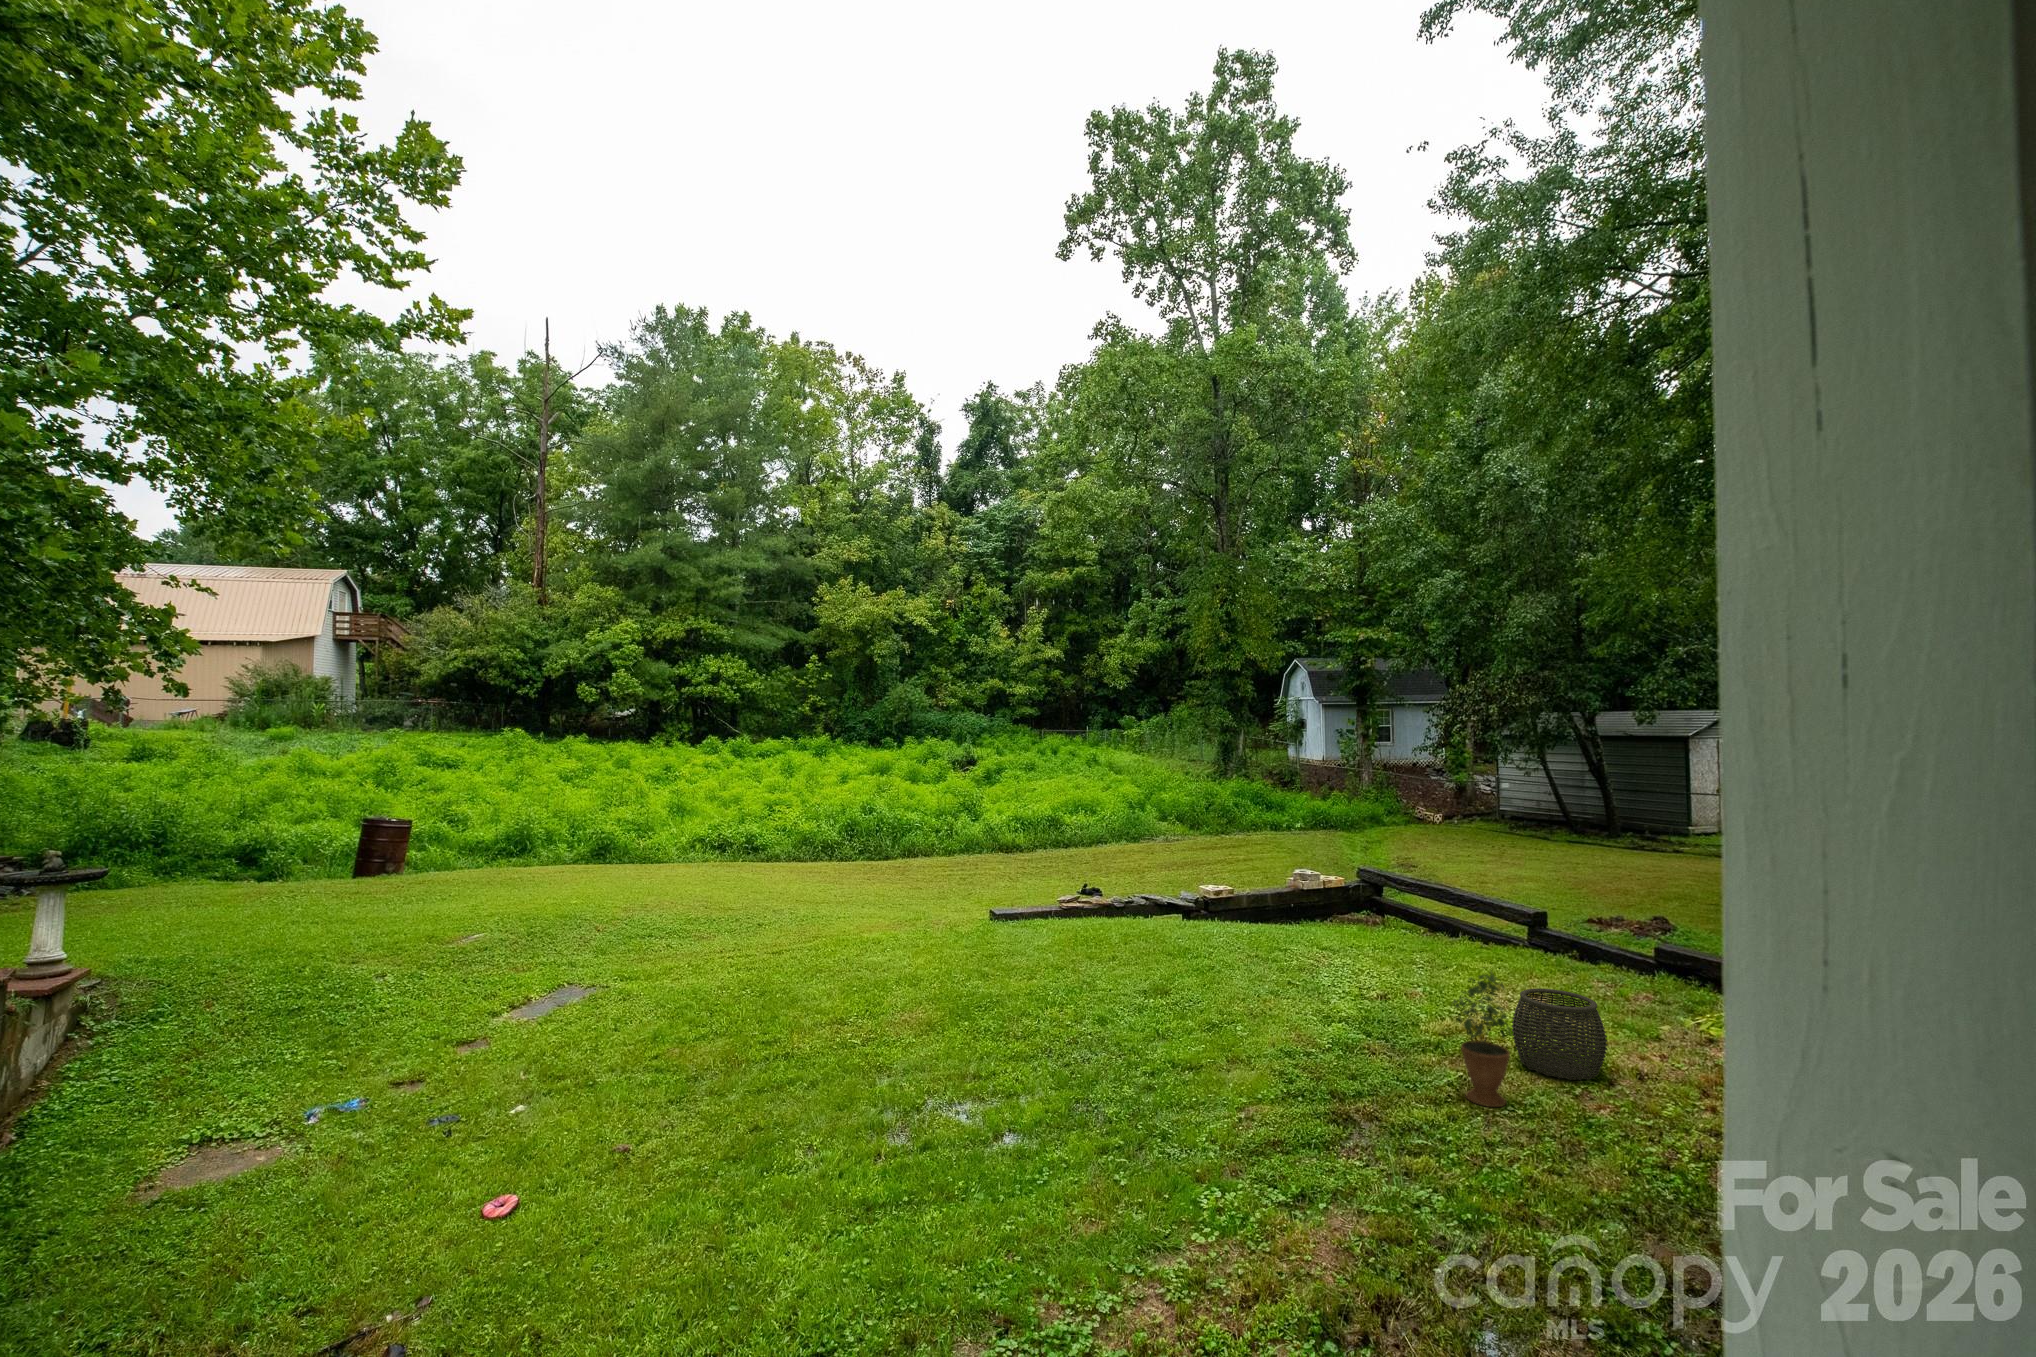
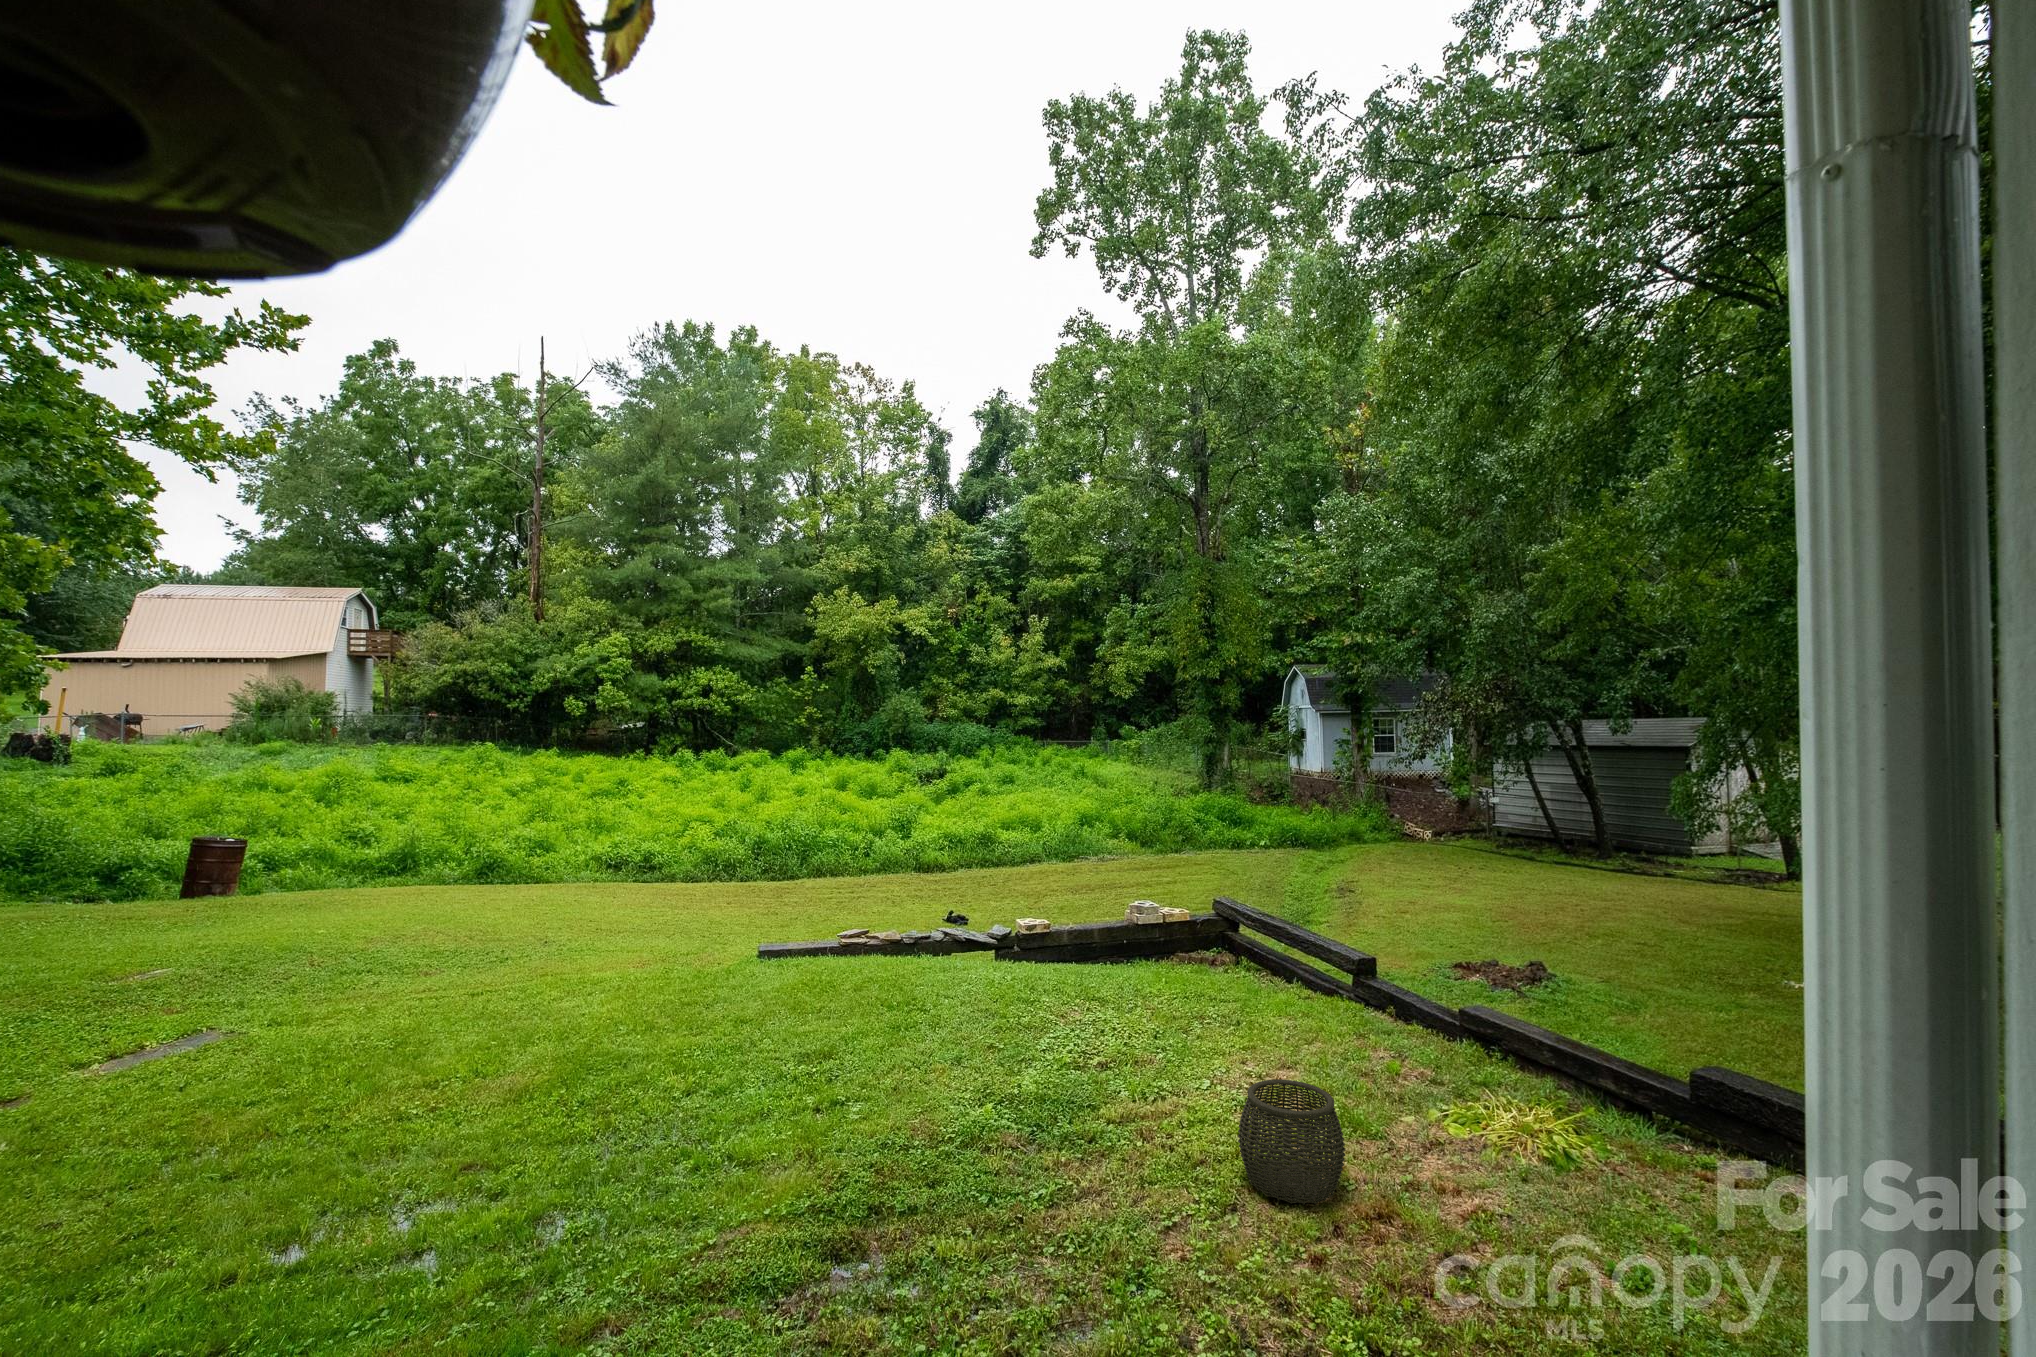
potted plant: present [1452,967,1512,1107] -> none [1119,1060,1191,1245]

